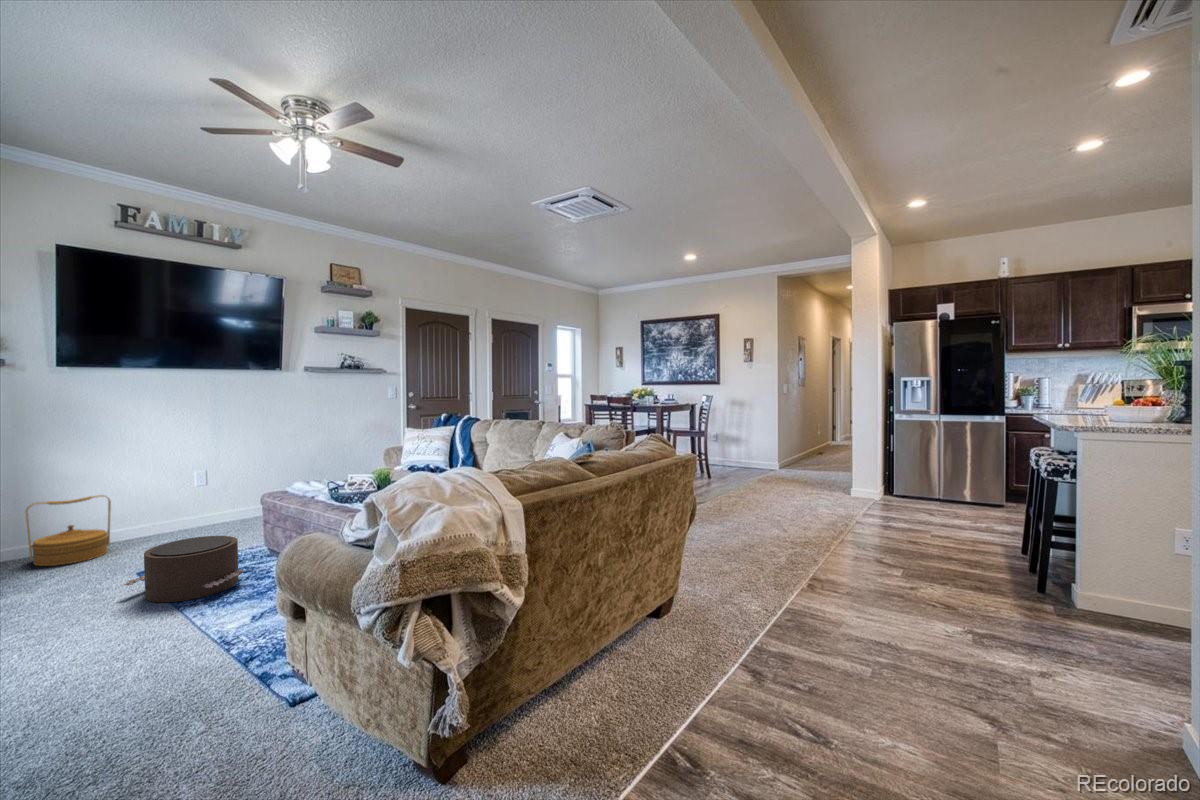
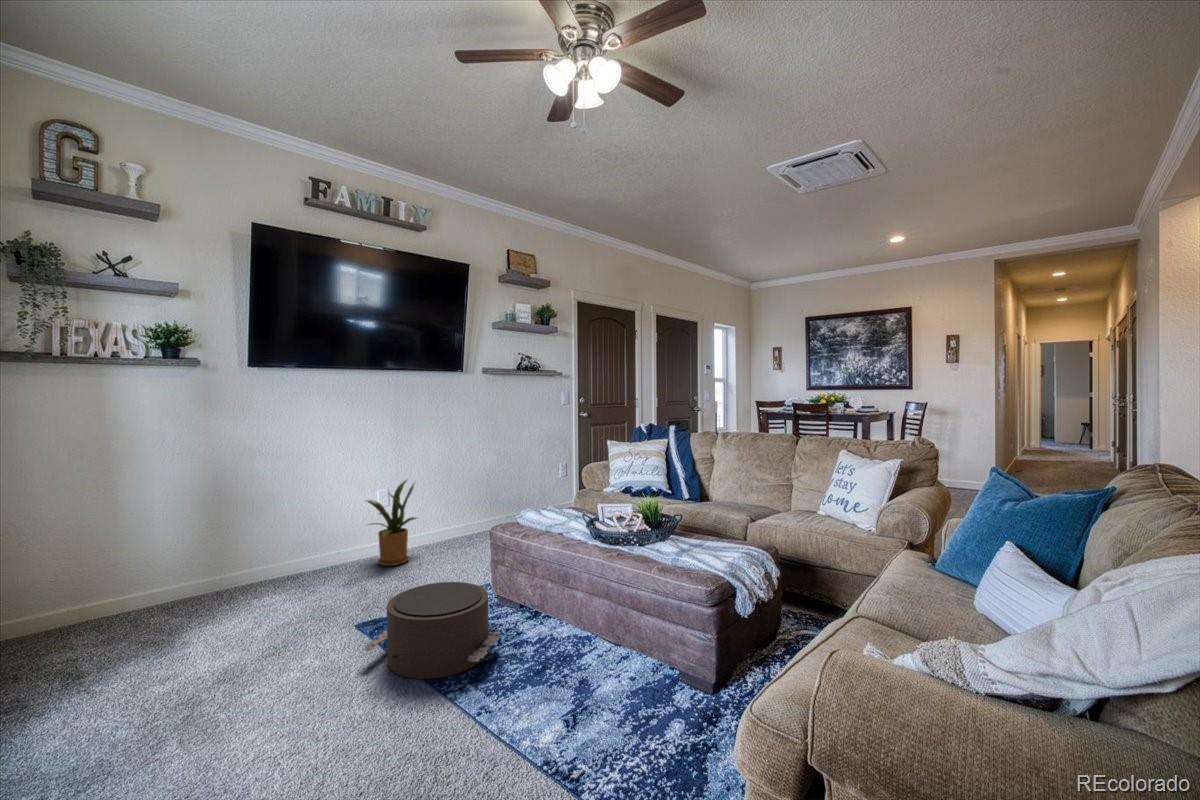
house plant: none [165,462,235,535] -> present [367,480,417,566]
woven basket: present [26,495,111,566] -> none [220,518,304,605]

